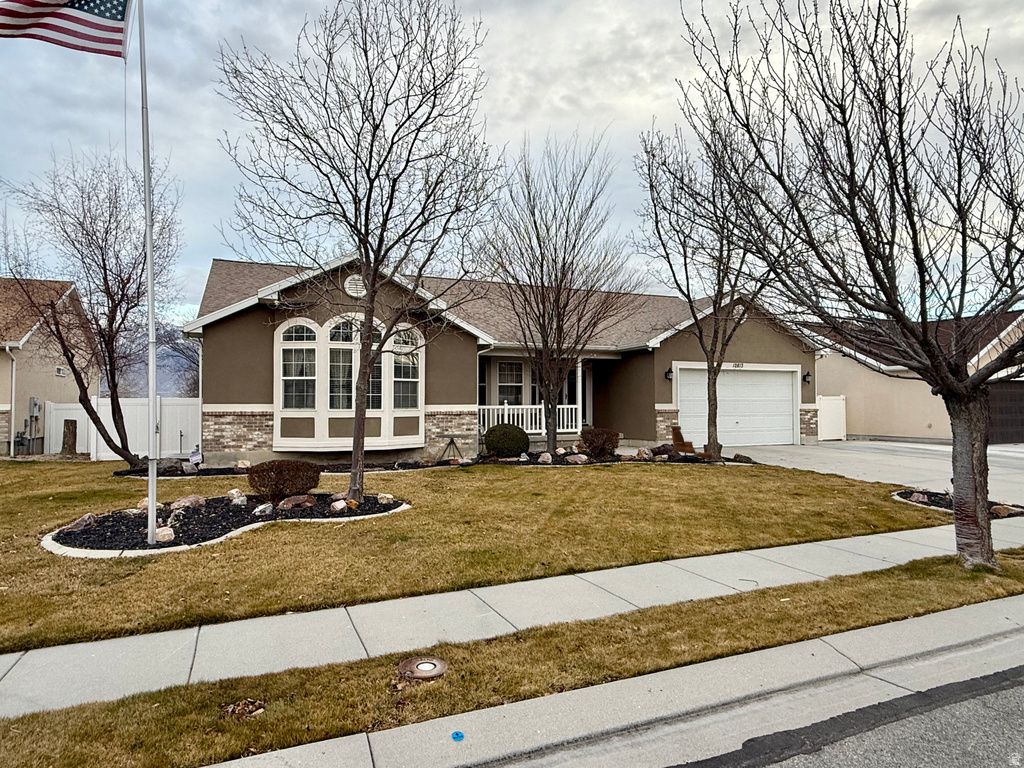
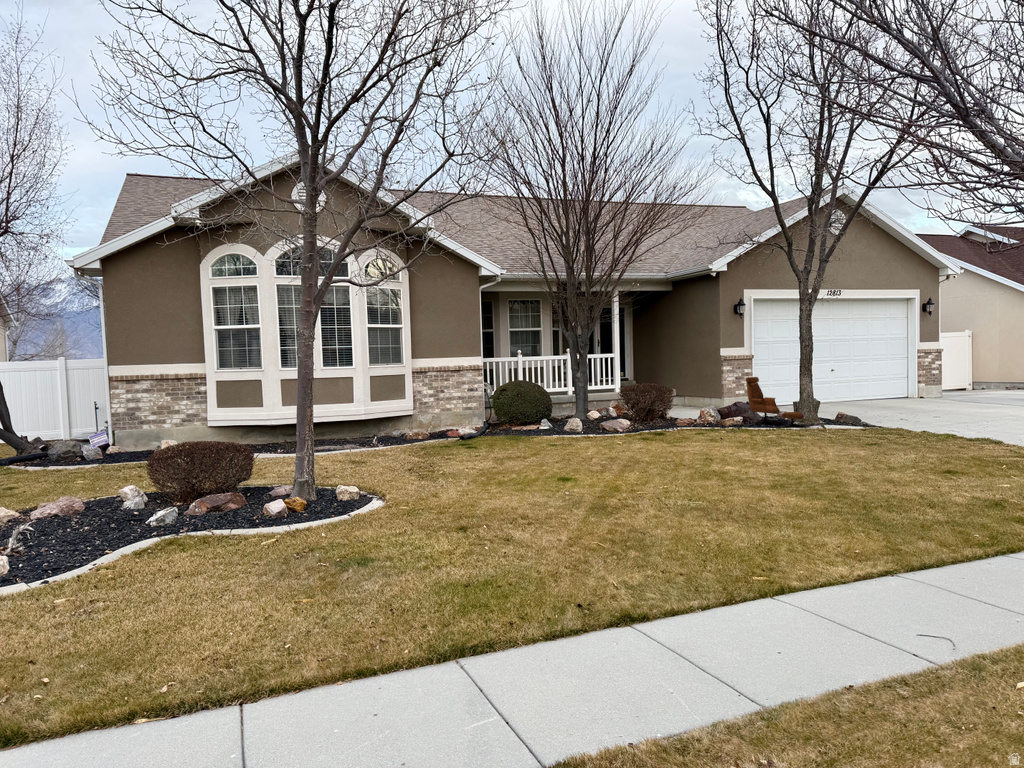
round table: present [435,434,470,460] -> none [425,397,473,433]

